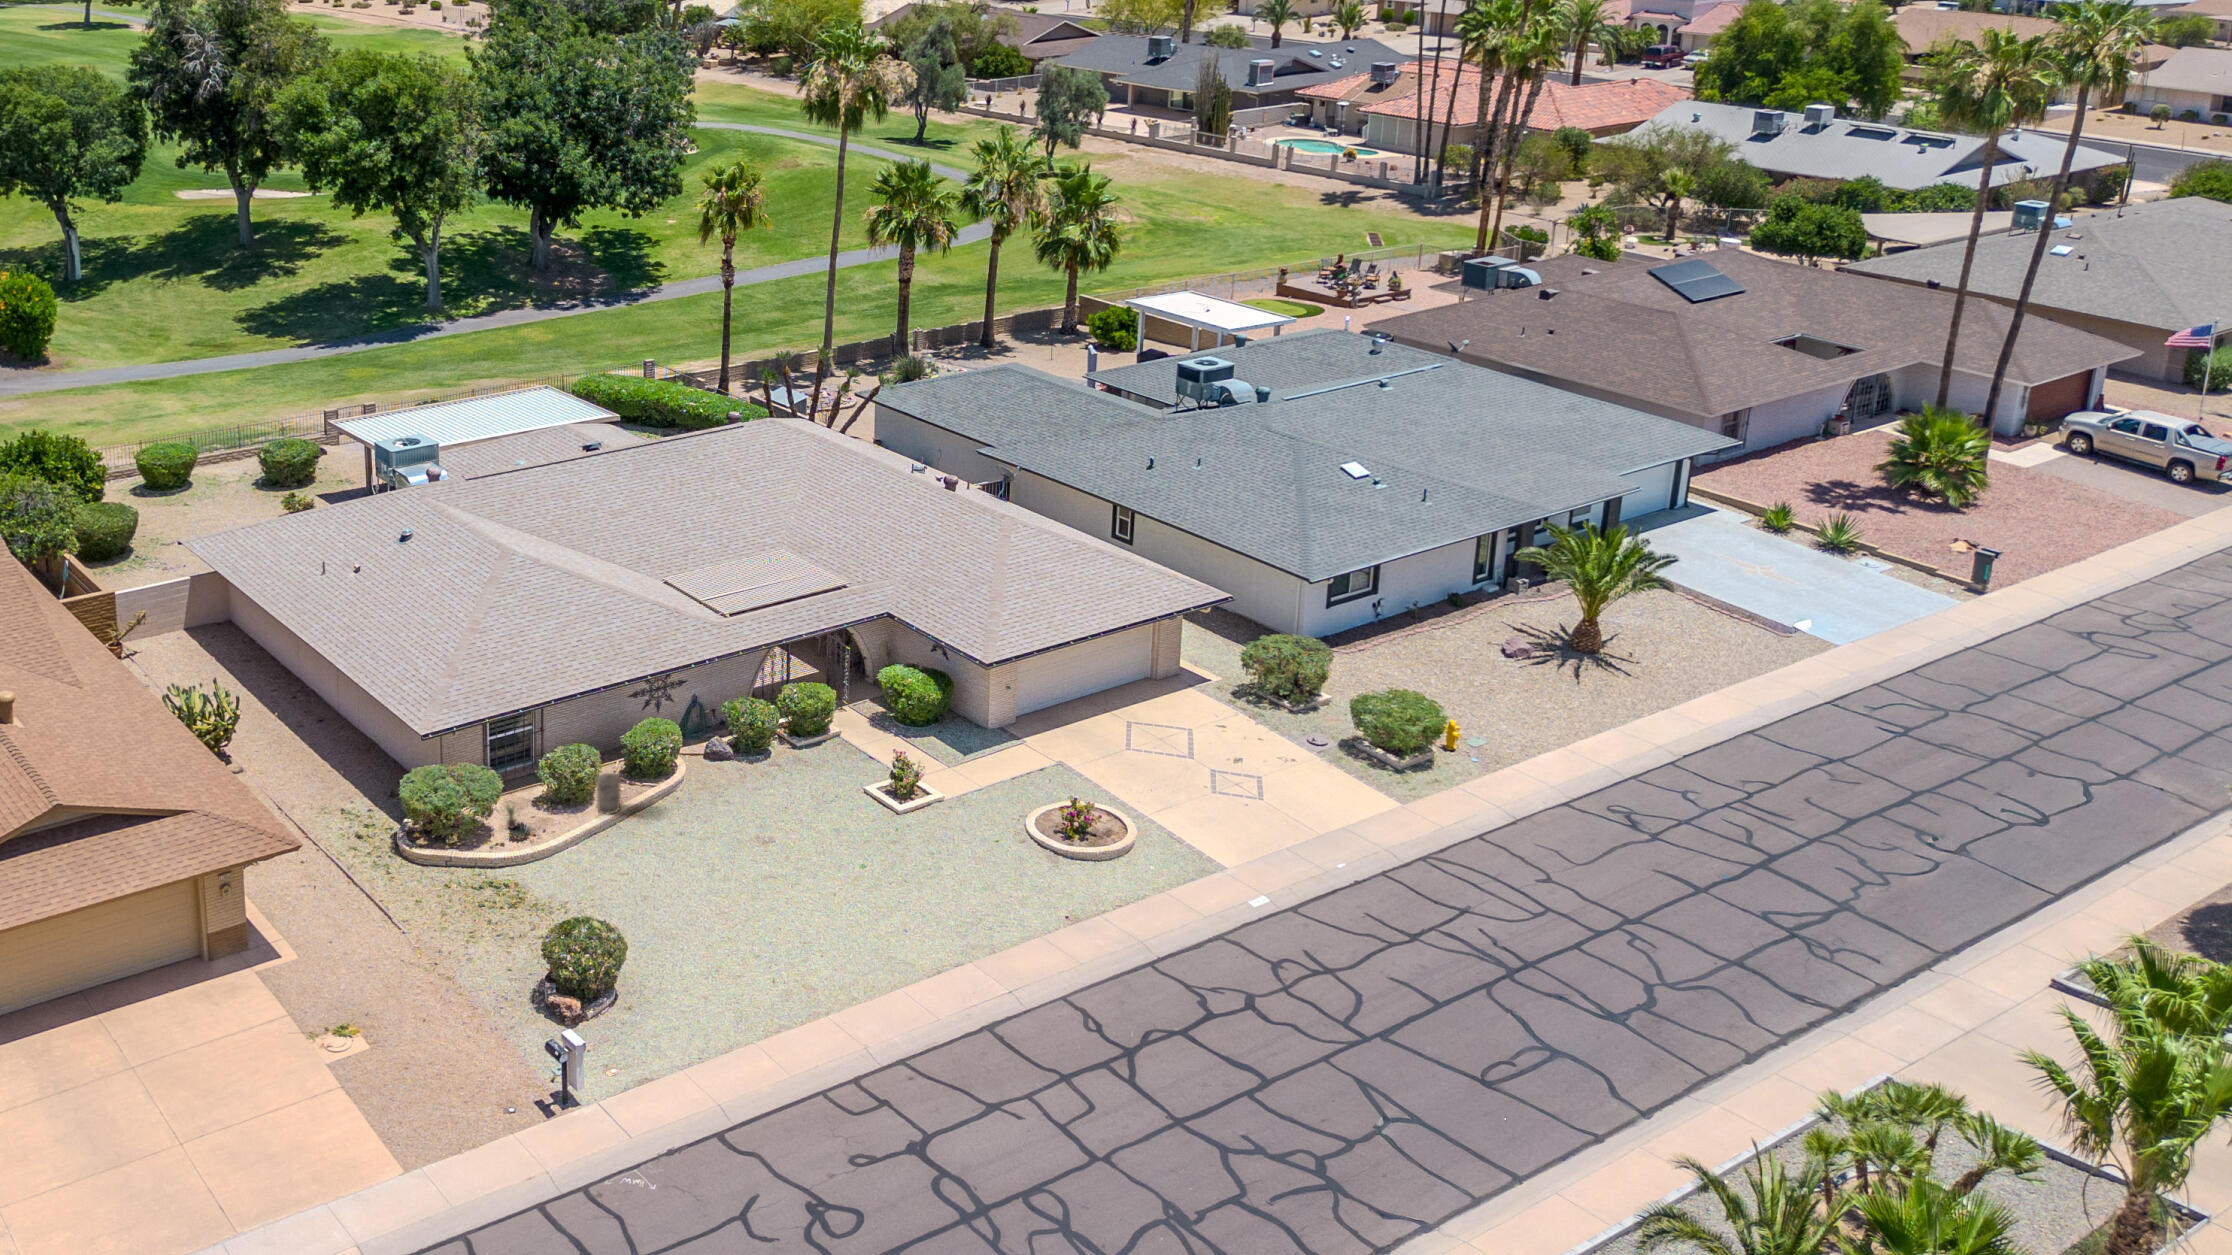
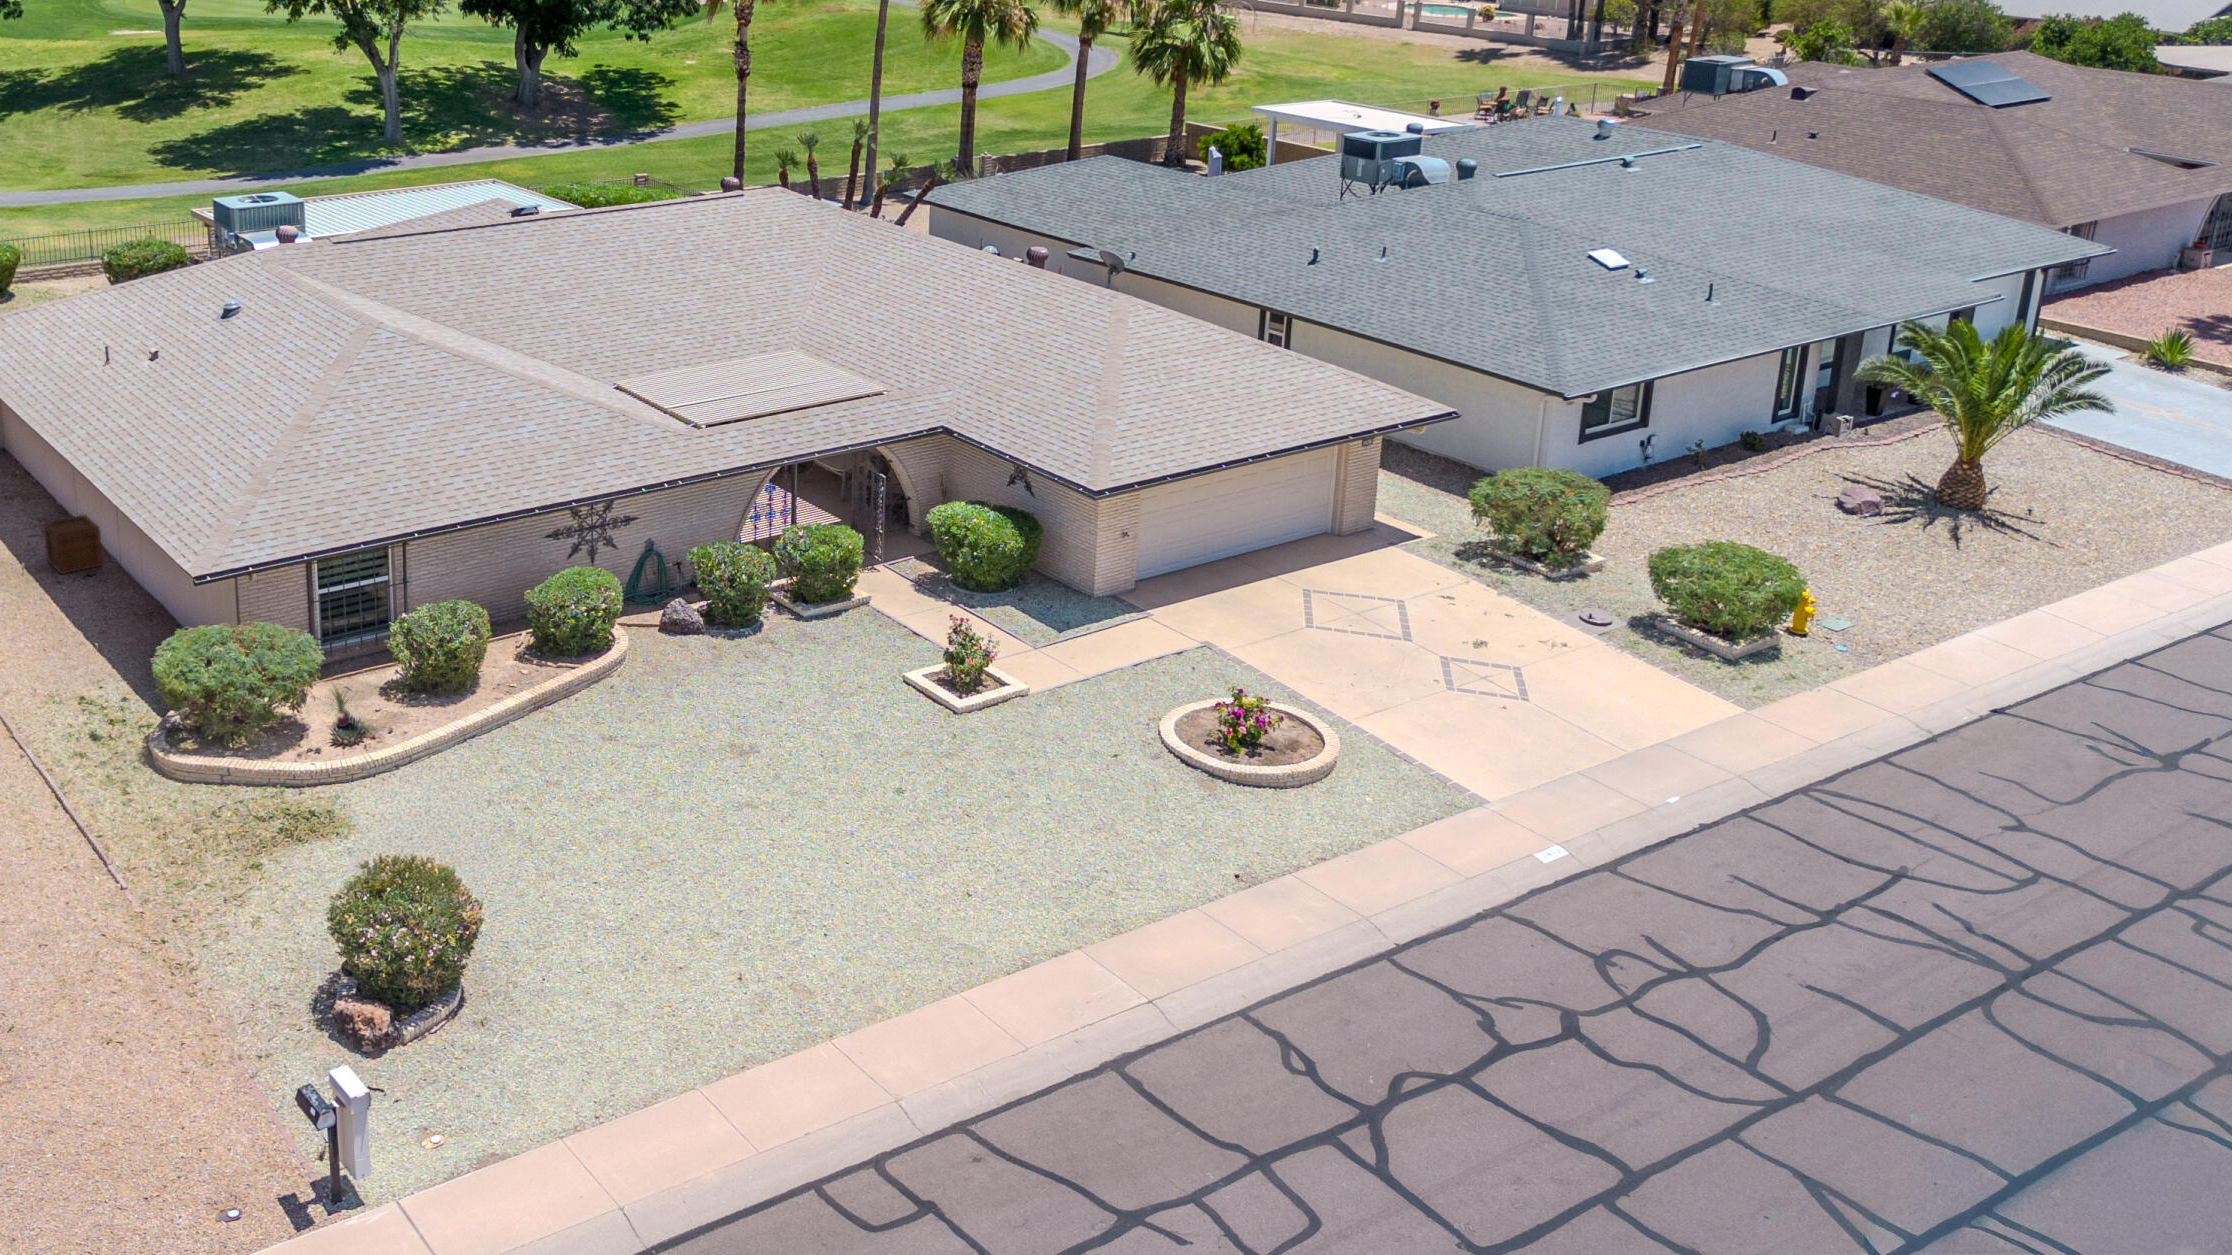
wooden crate: none [285,679,325,721] -> present [44,515,103,574]
trash can: present [596,773,621,814] -> none [478,644,519,708]

